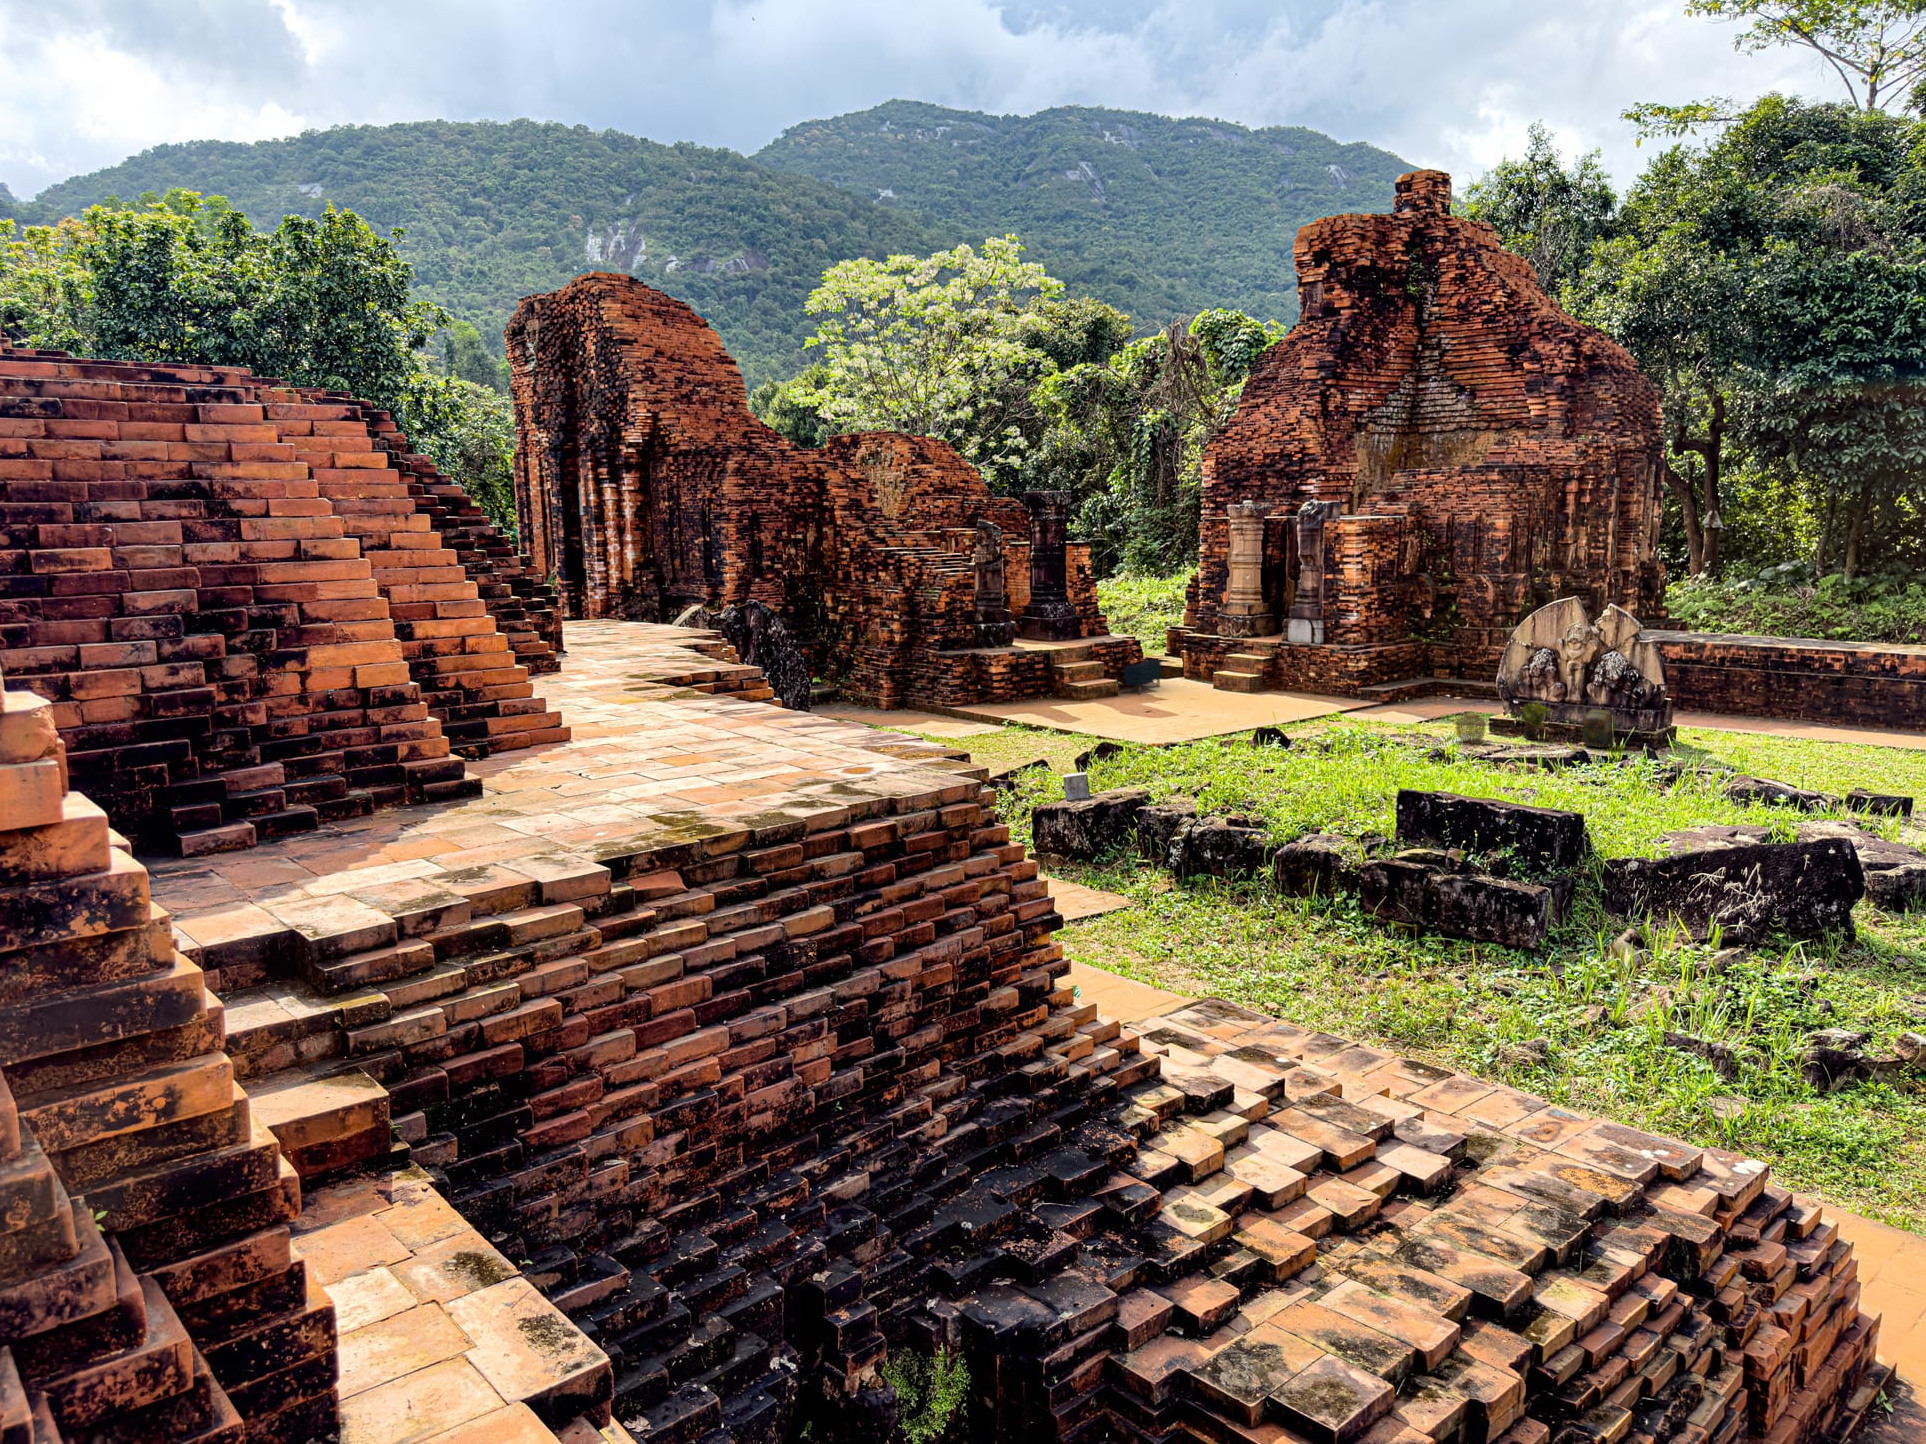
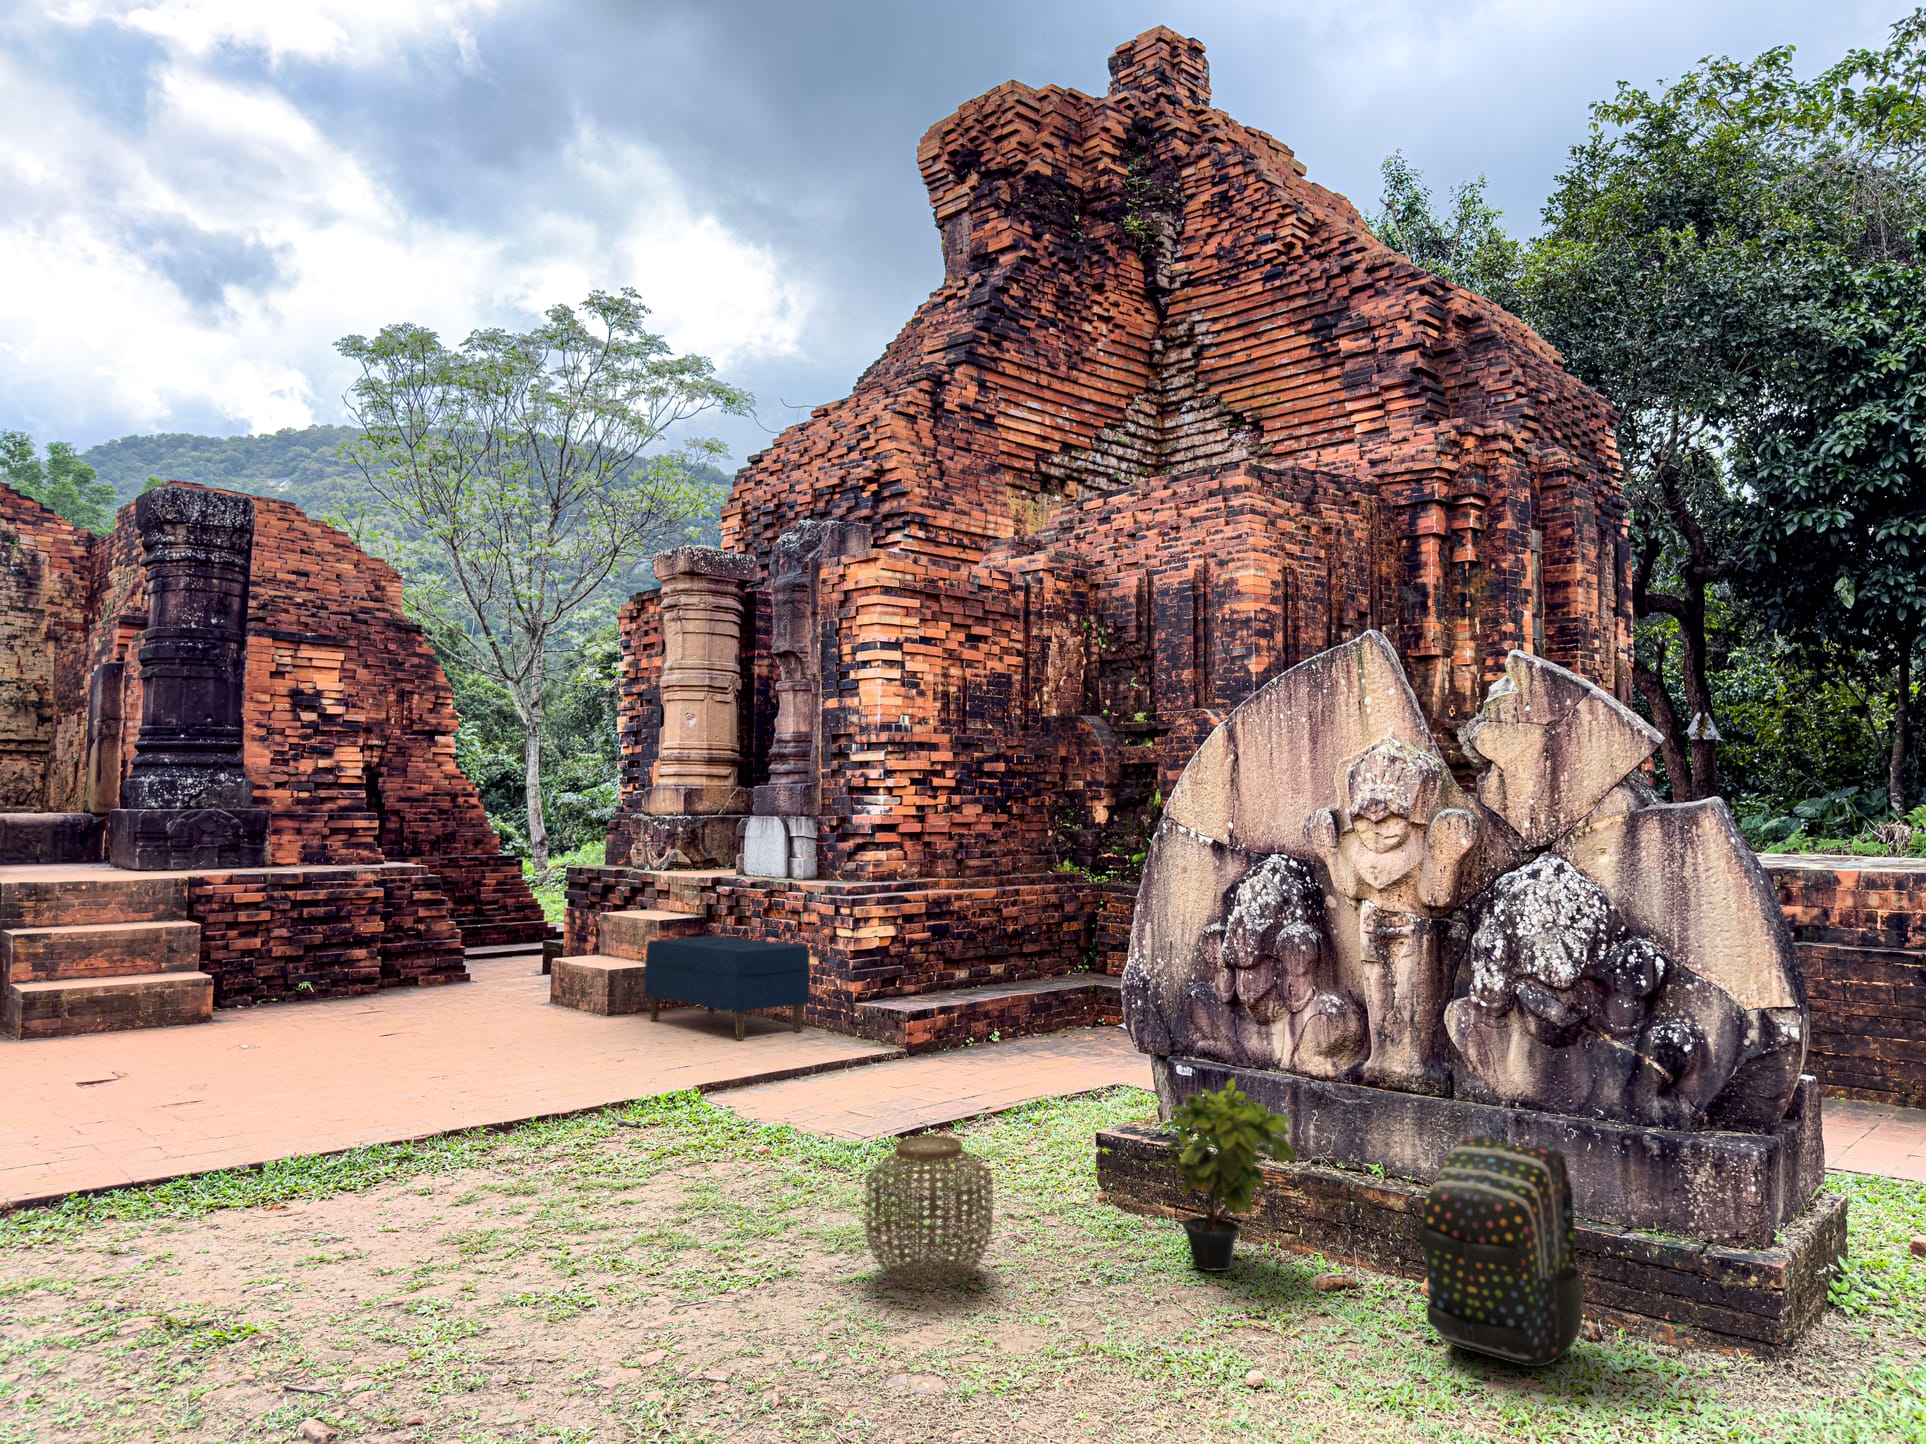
bench: present [1117,660,1162,693] -> present [645,935,810,1040]

